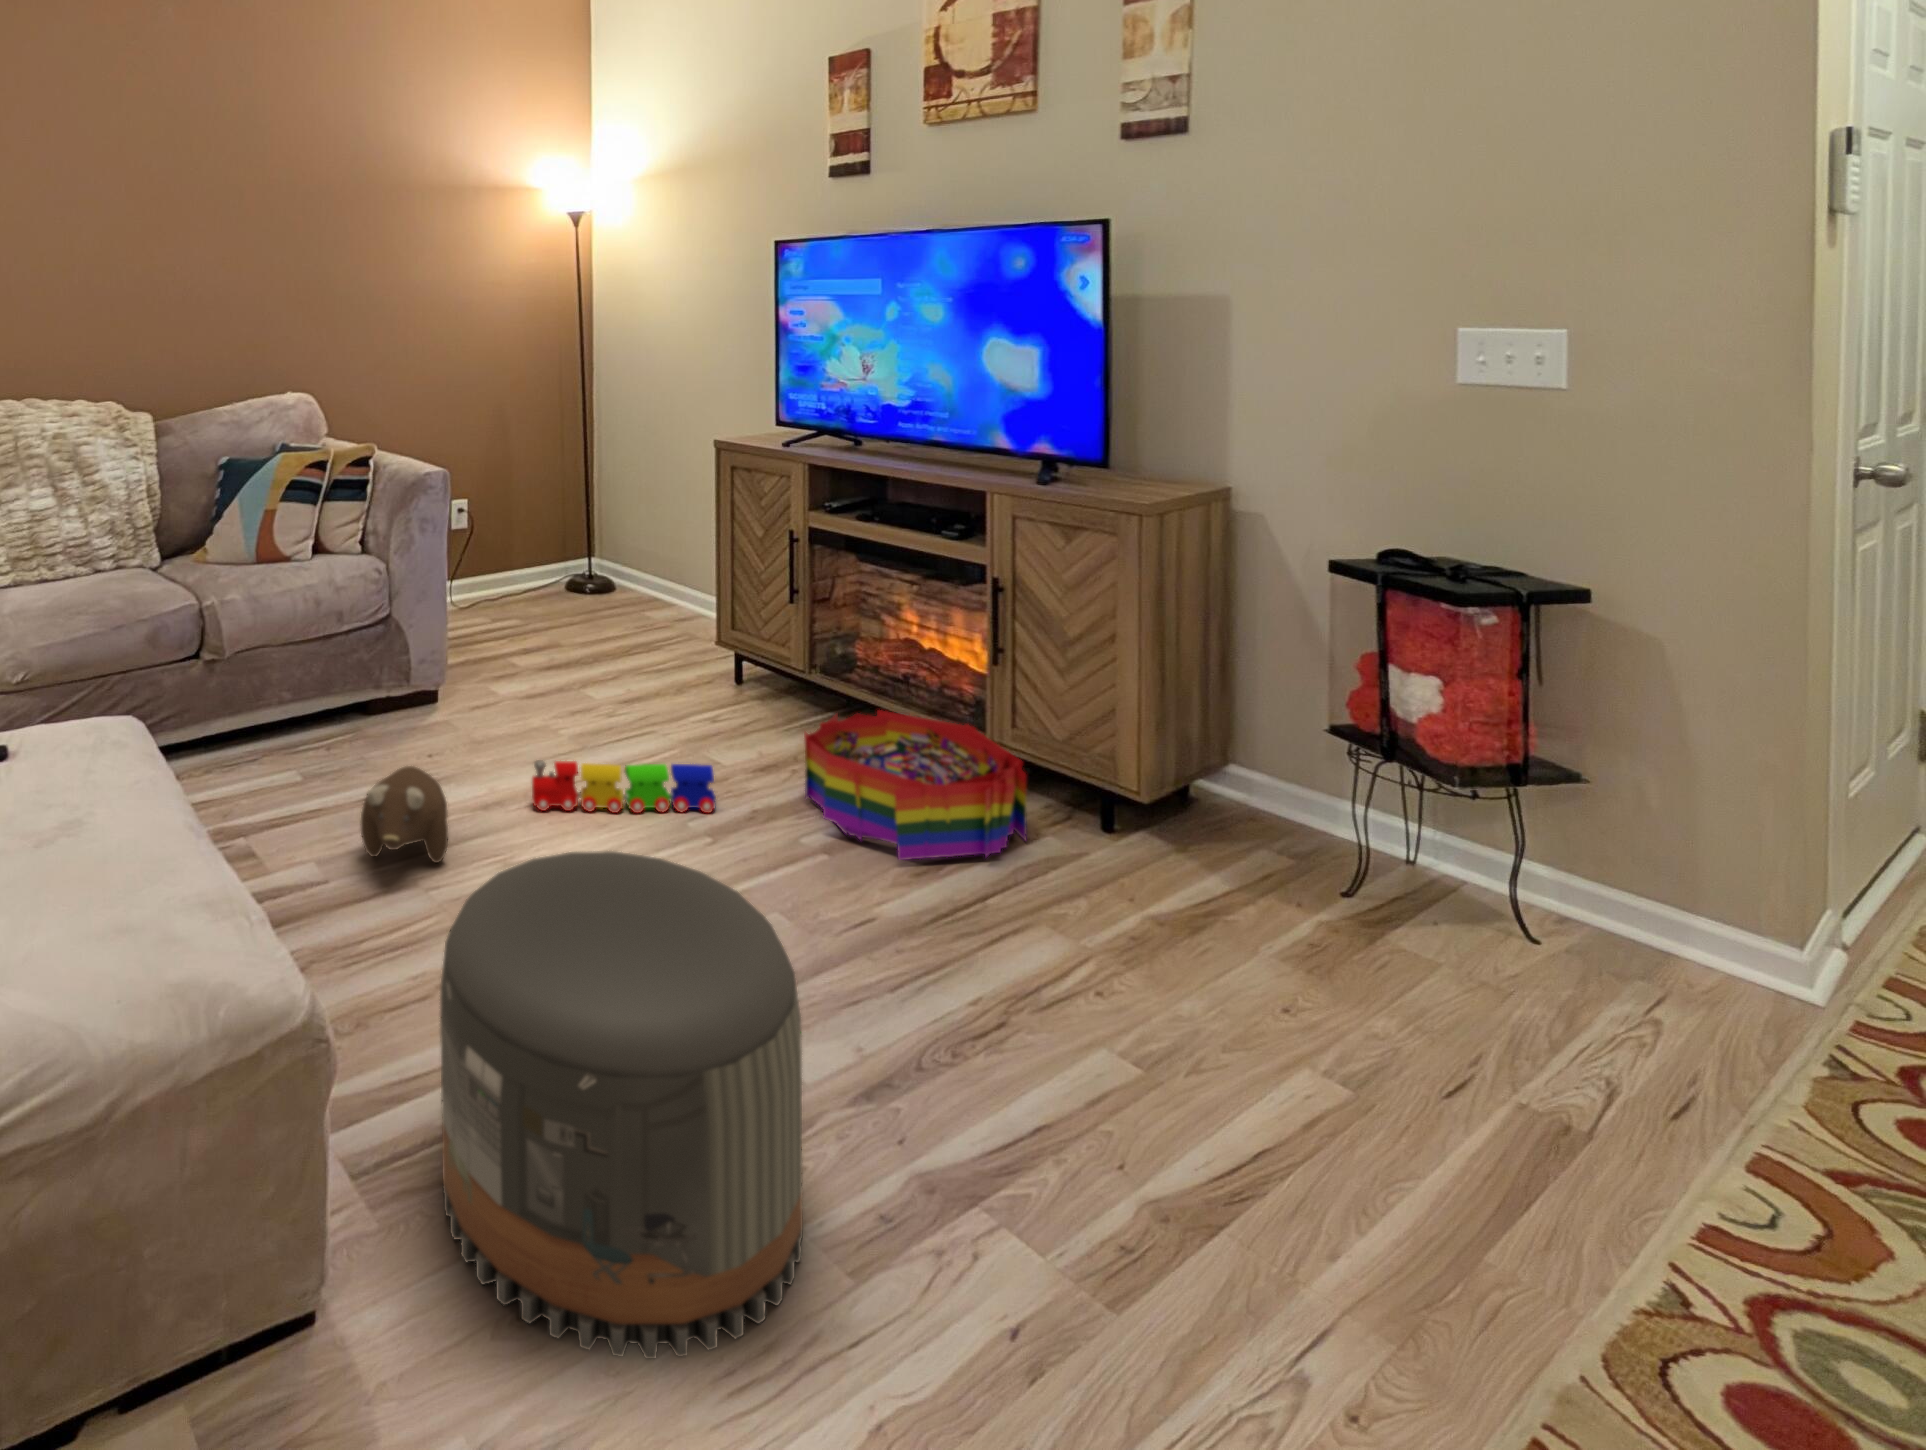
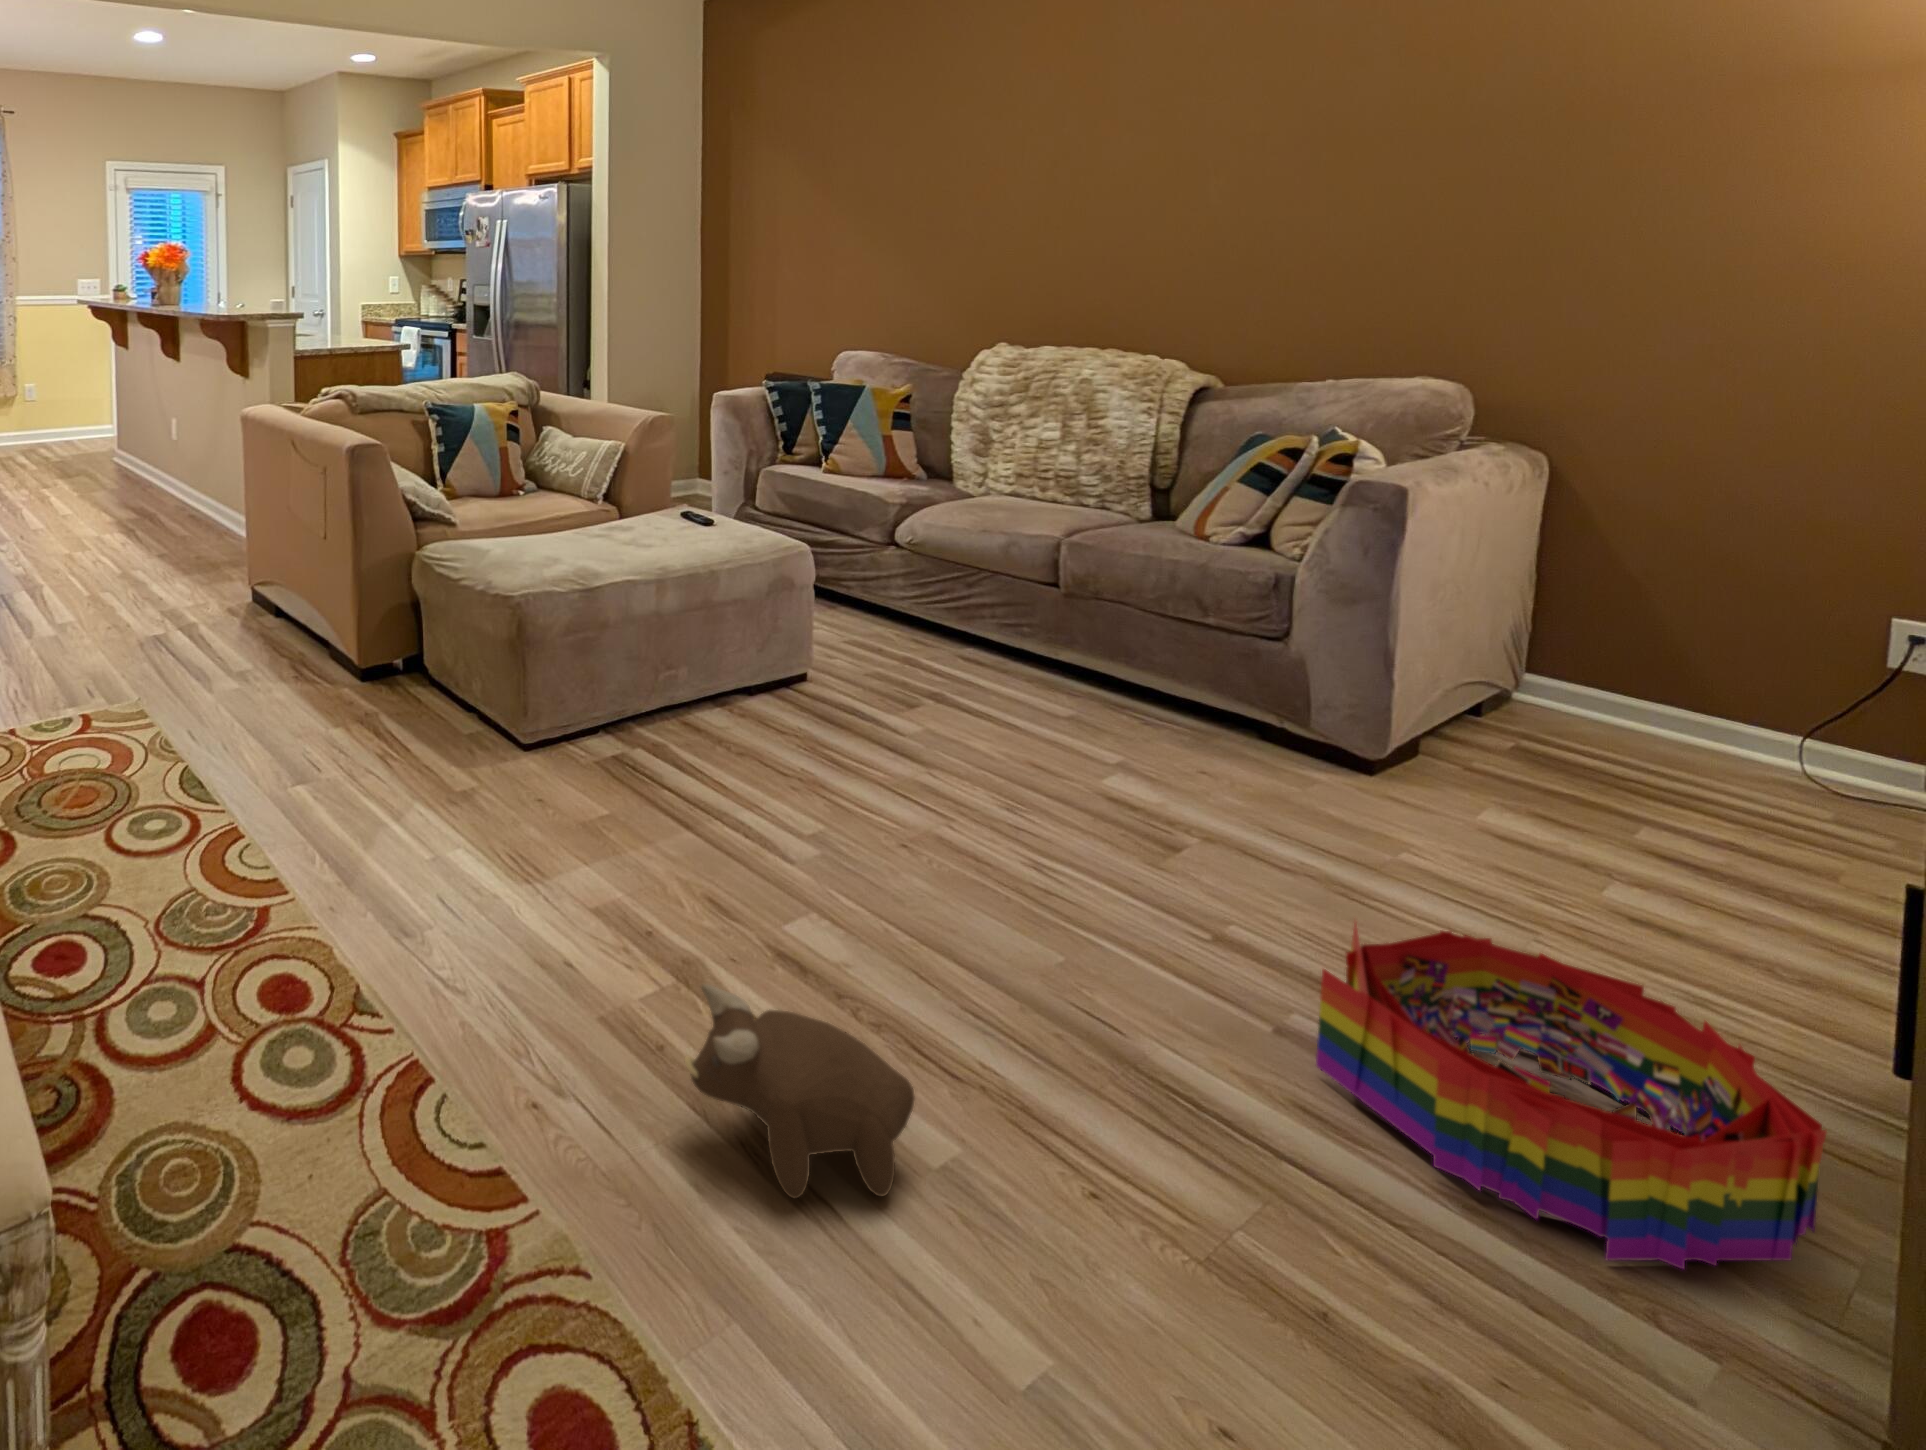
toy train: present [532,760,716,813] -> none [1147,775,1330,937]
plush toy: present [360,766,448,863] -> present [684,984,915,1198]
pouf: present [440,851,803,1359] -> none [539,638,774,906]

